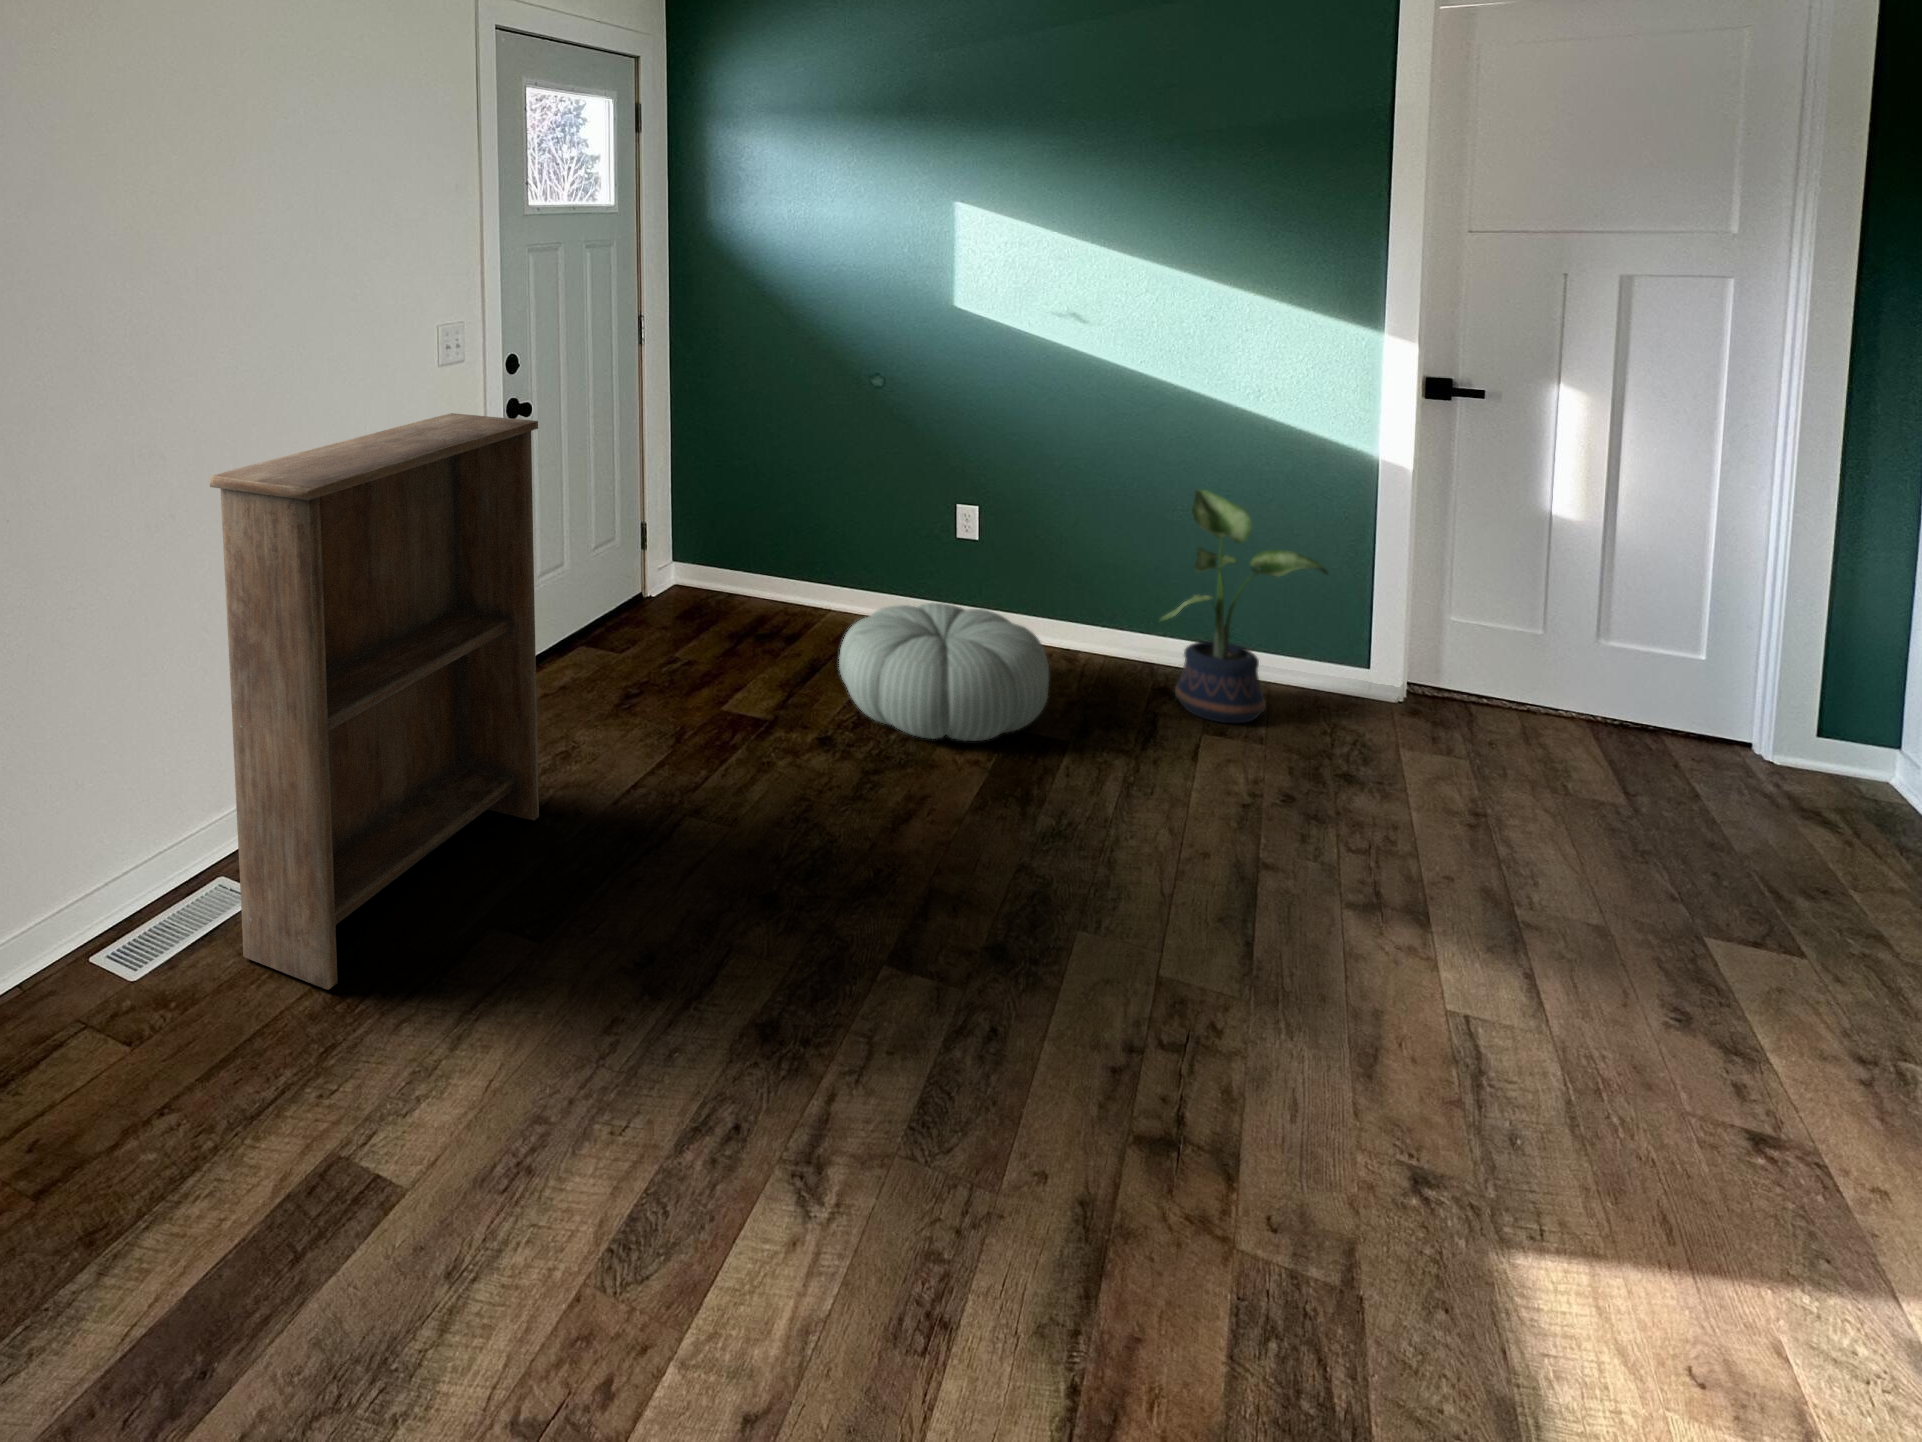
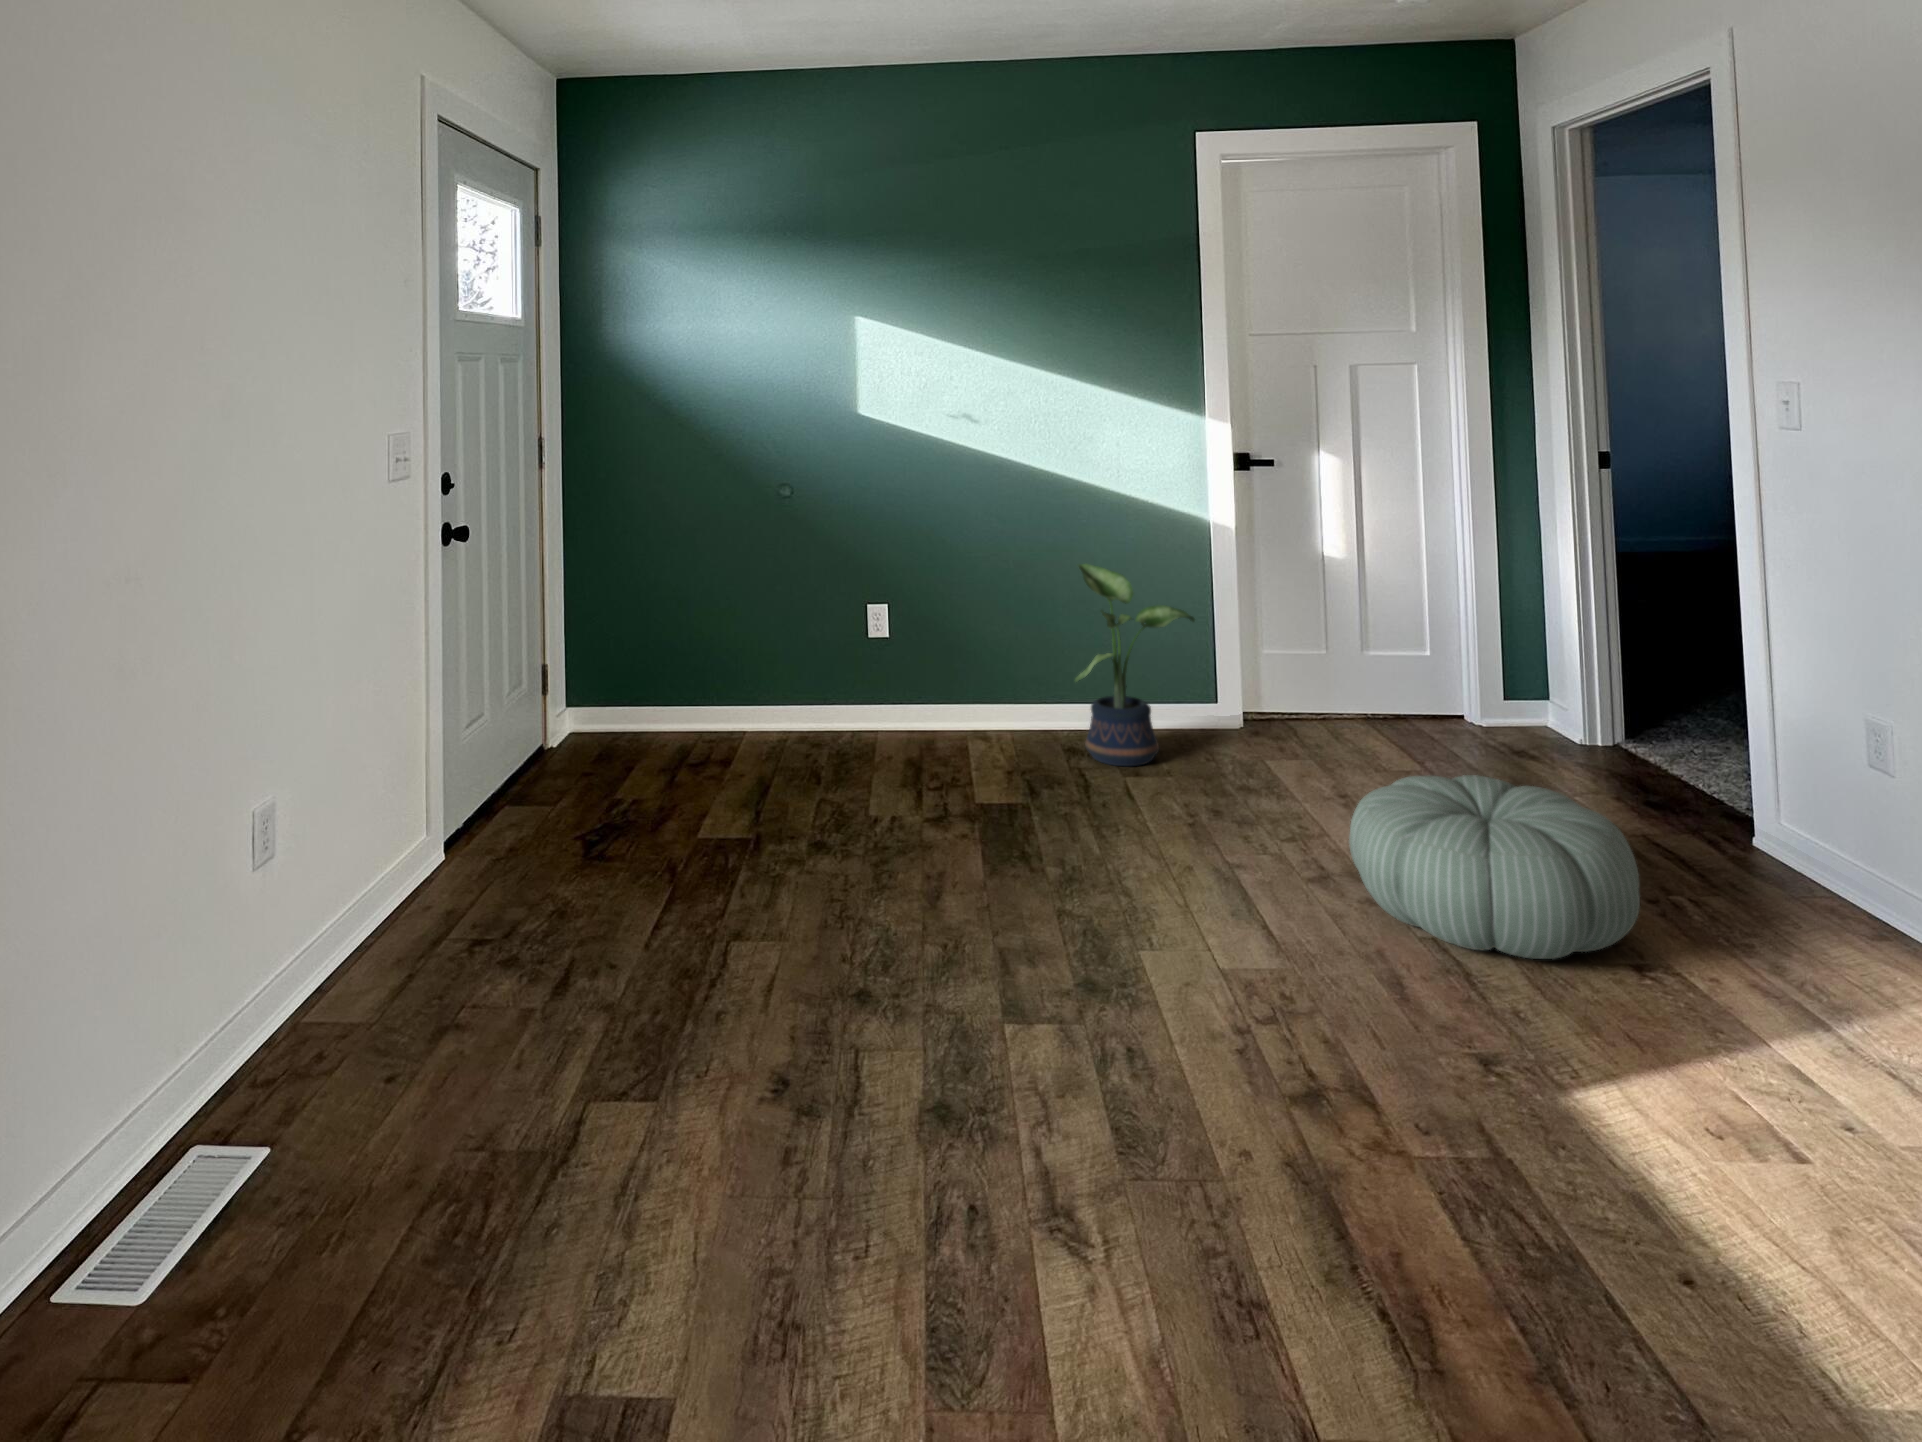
bookshelf: present [209,413,539,990] -> none [273,519,571,1225]
pouf: present [839,603,1049,741] -> present [1349,775,1640,959]

